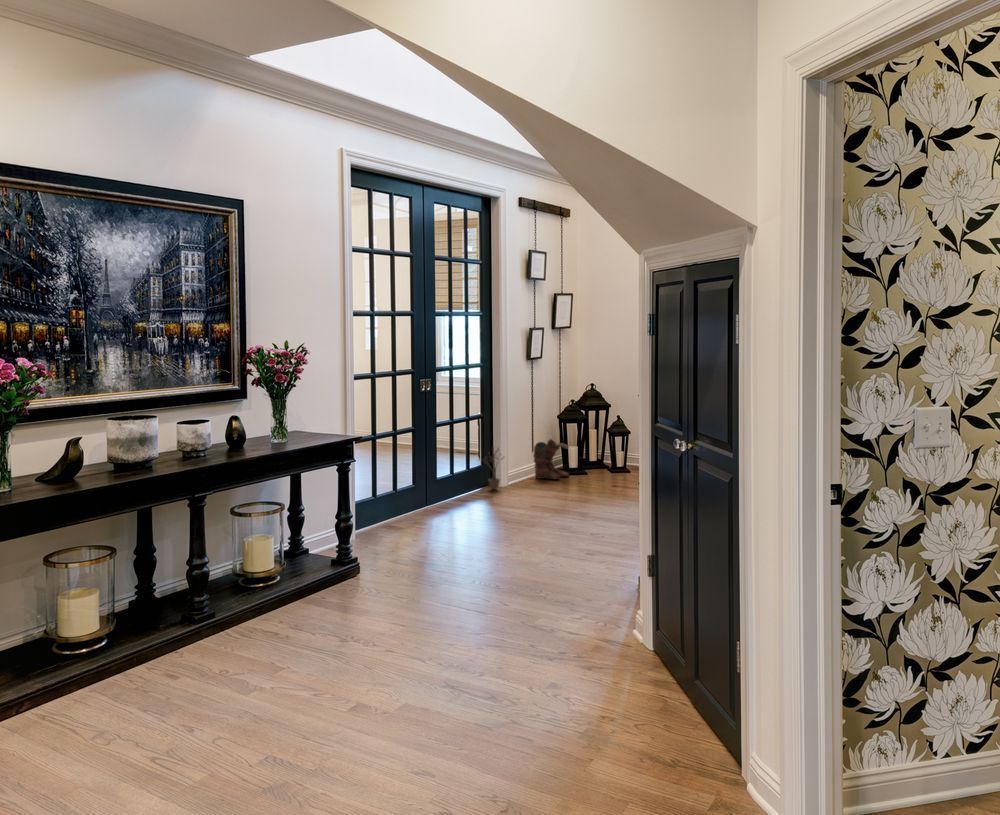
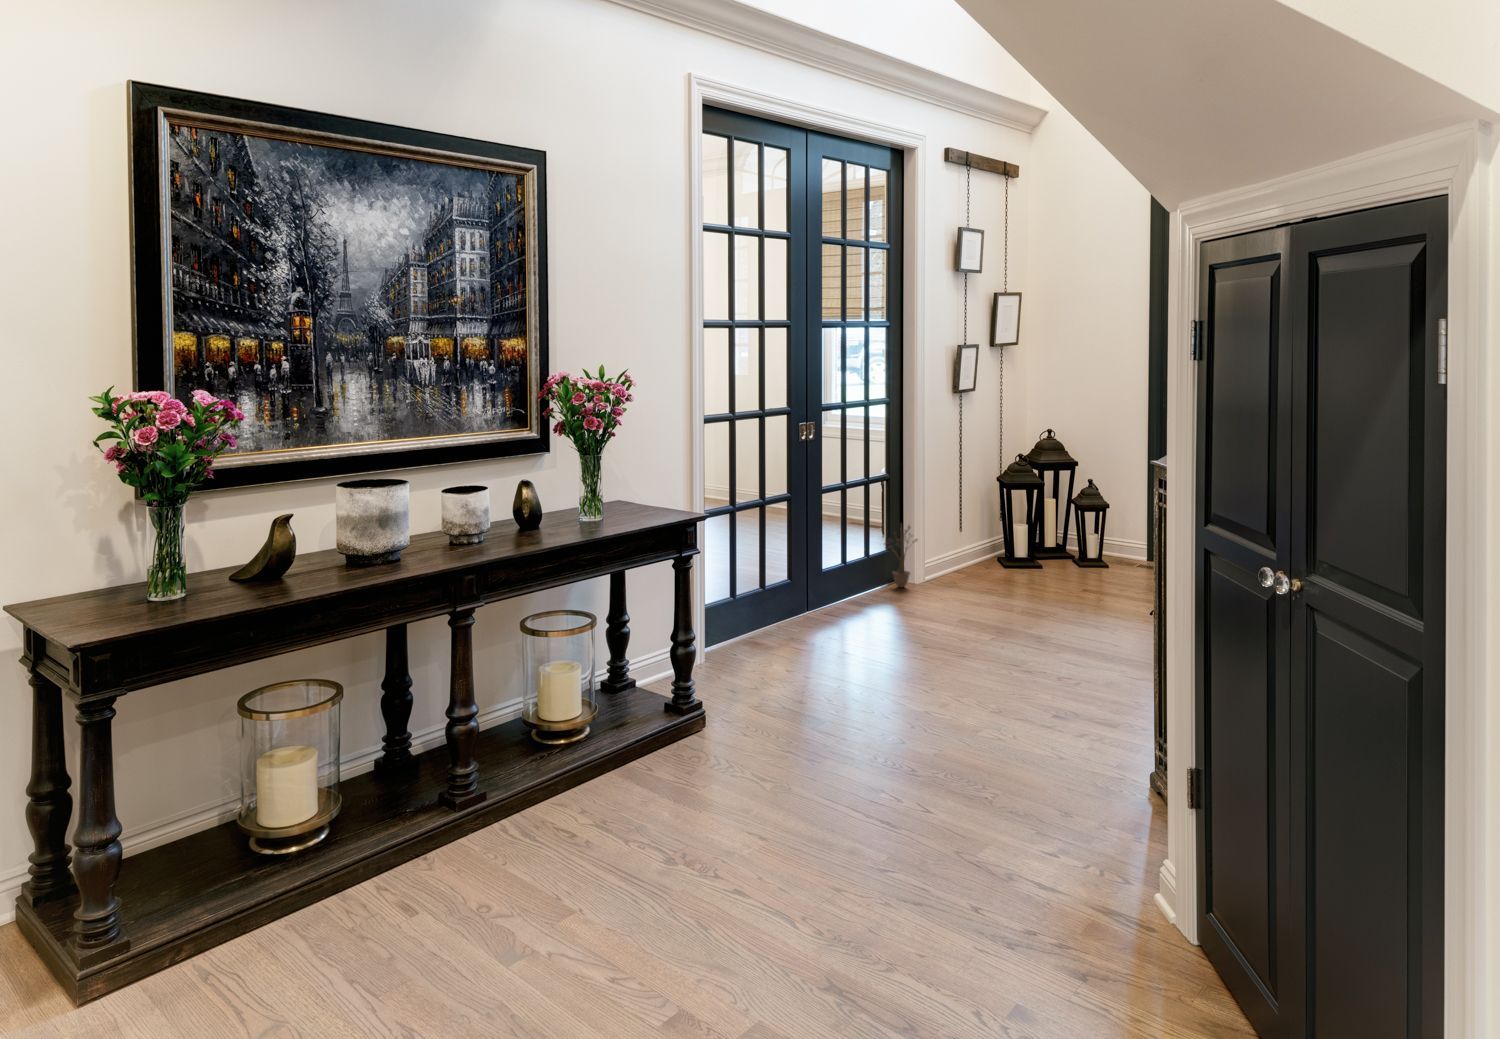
boots: present [533,439,569,480] -> none [959,513,1013,574]

